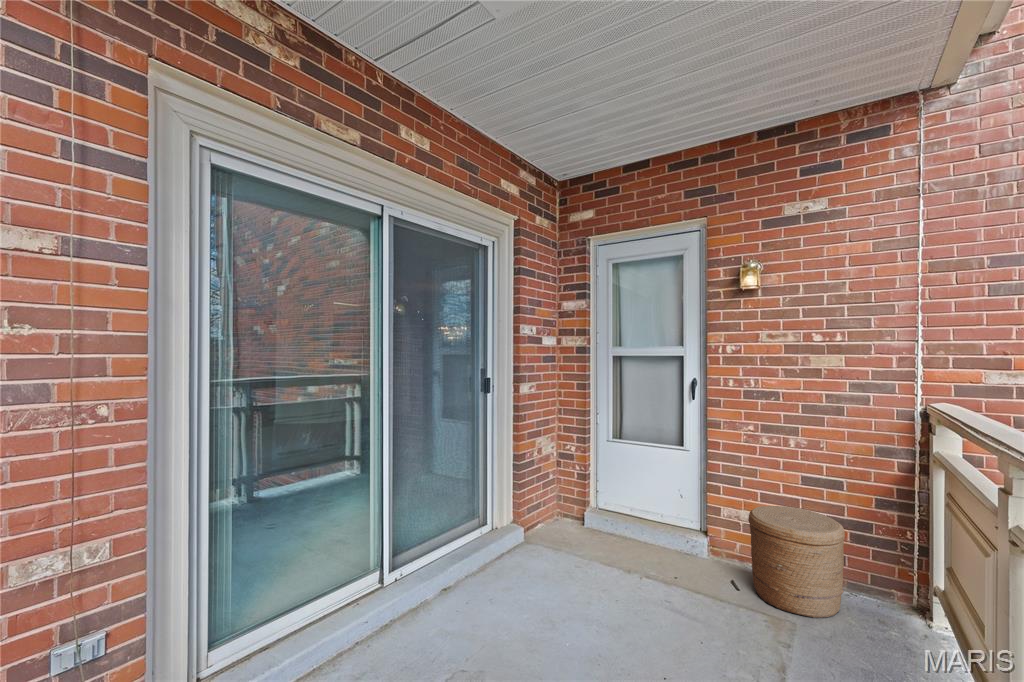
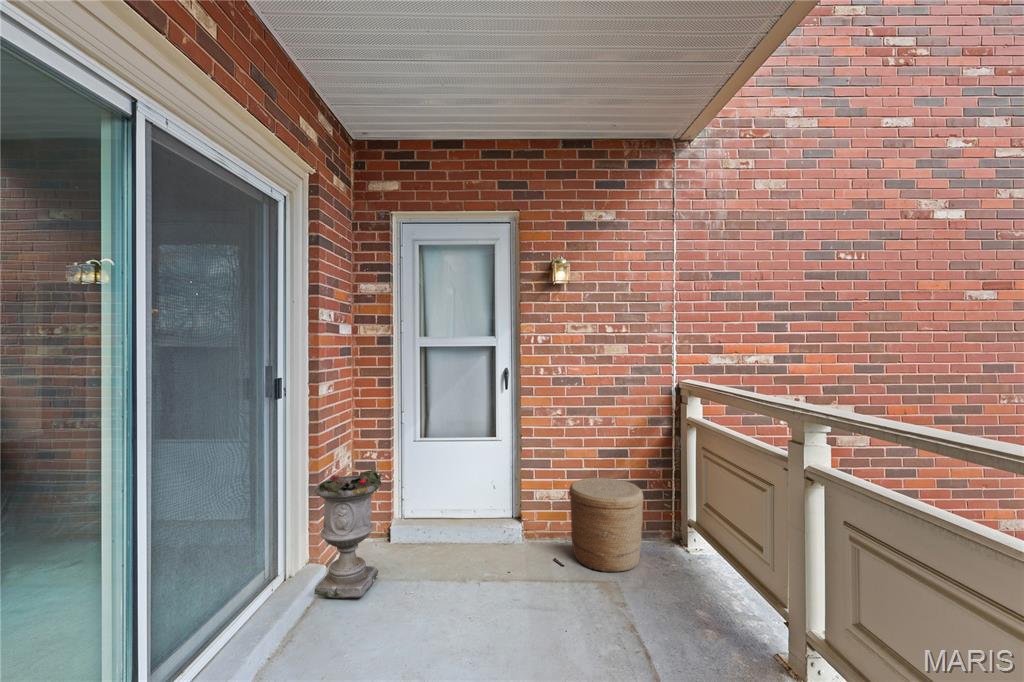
planter: none [509,457,563,558] -> present [314,468,383,598]

